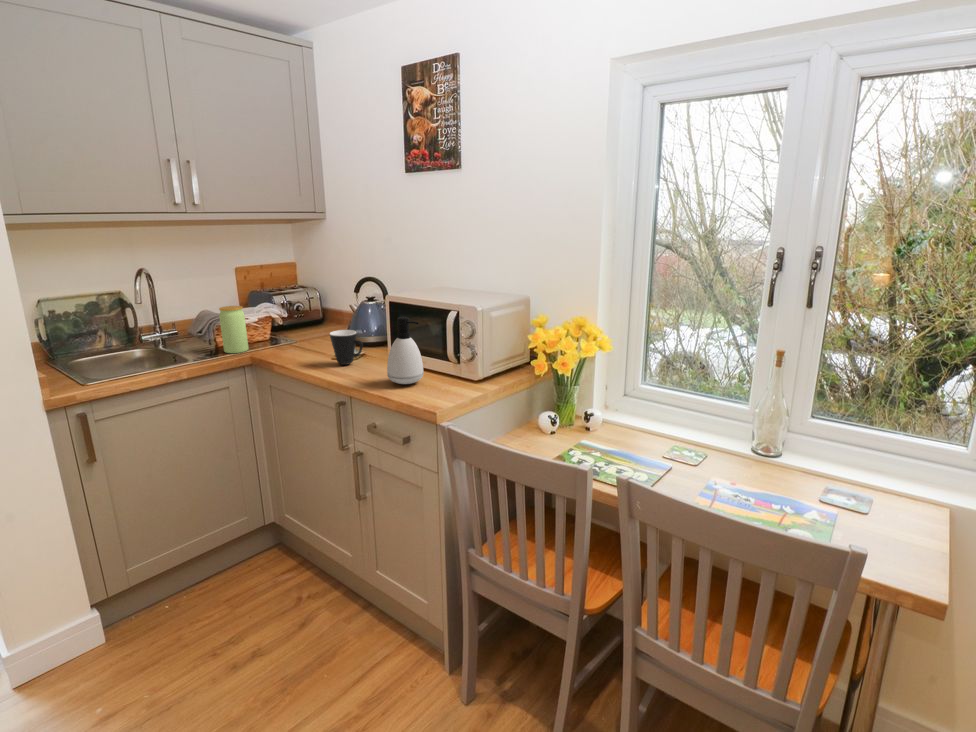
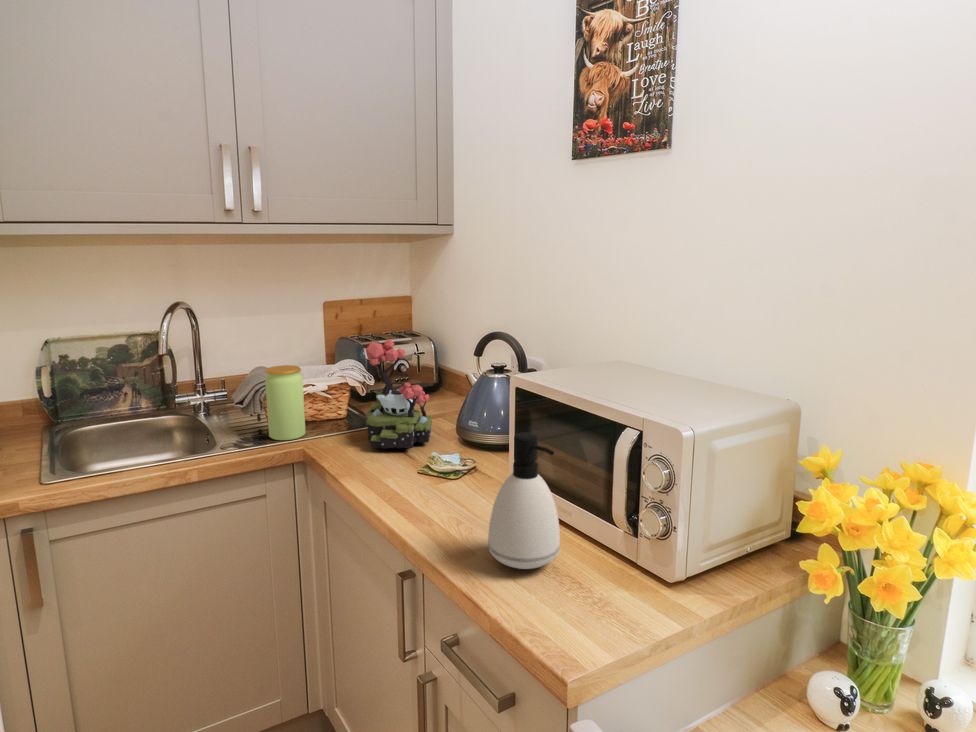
plant: none [285,286,333,351] -> present [365,340,432,449]
mug: present [330,330,363,365] -> none [409,428,464,492]

